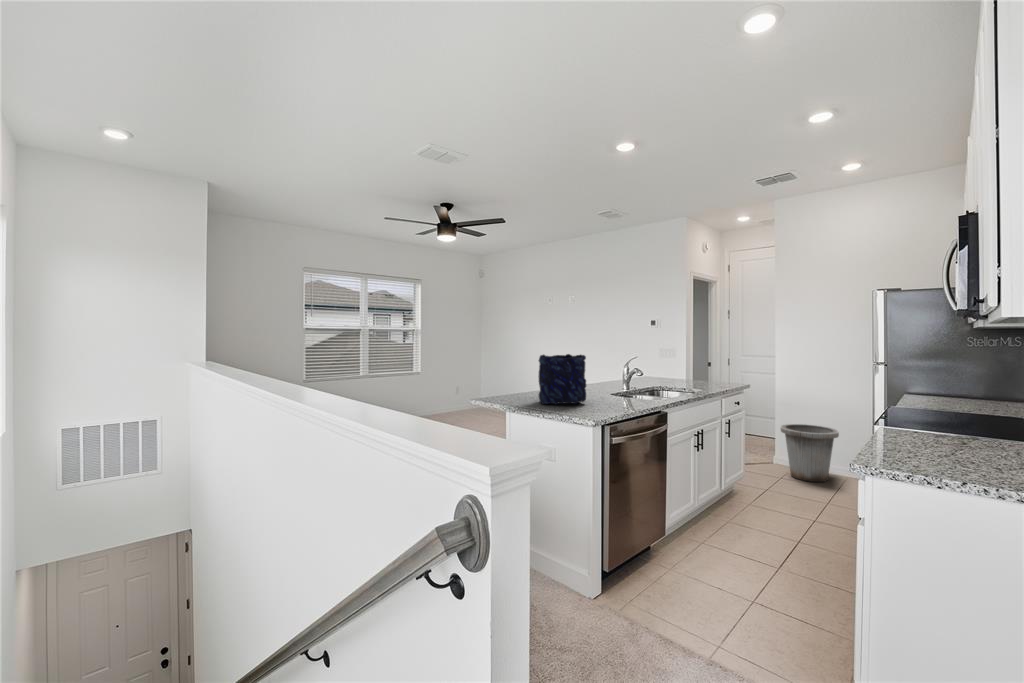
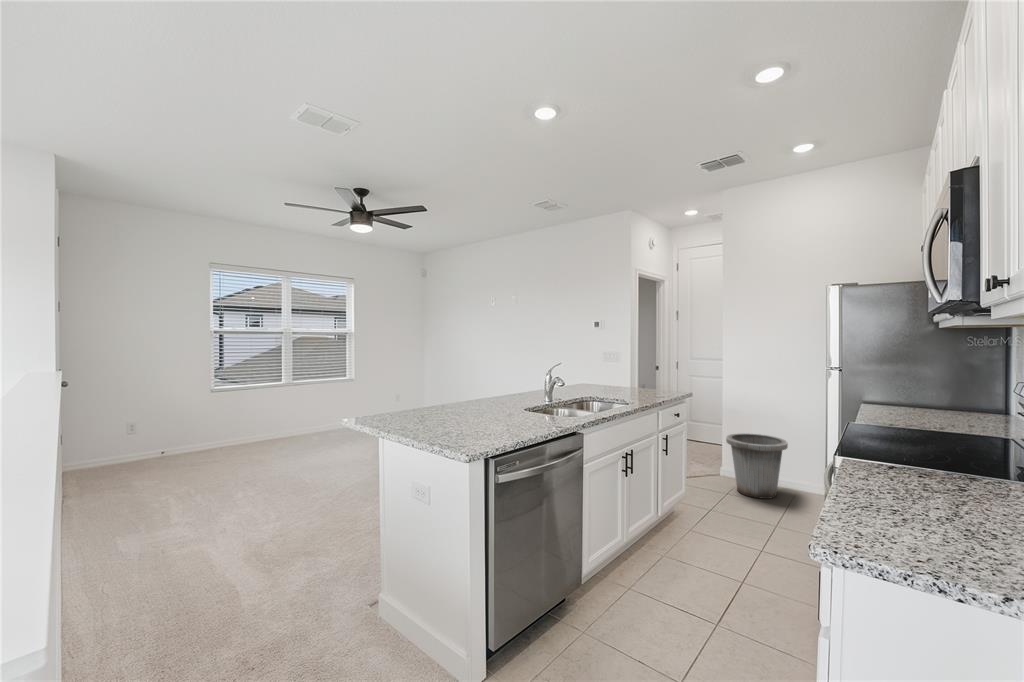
vase: present [538,354,586,405] -> none [422,361,482,427]

